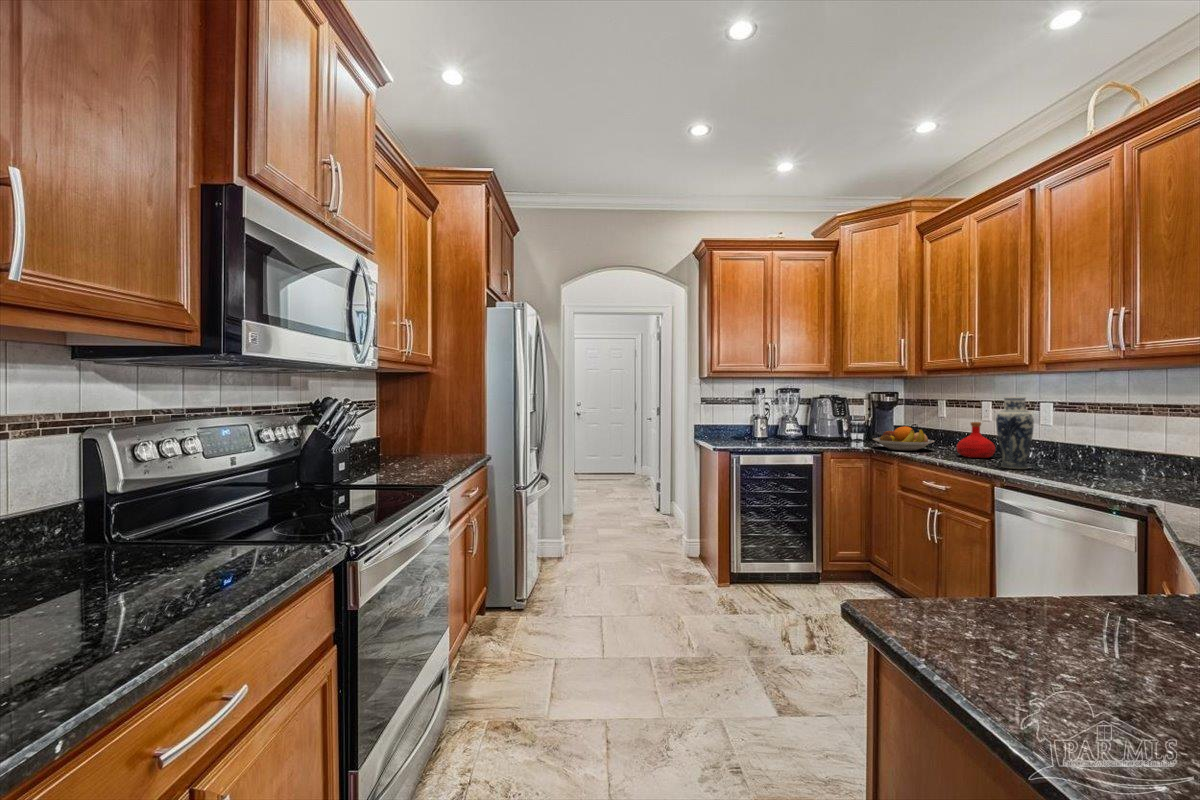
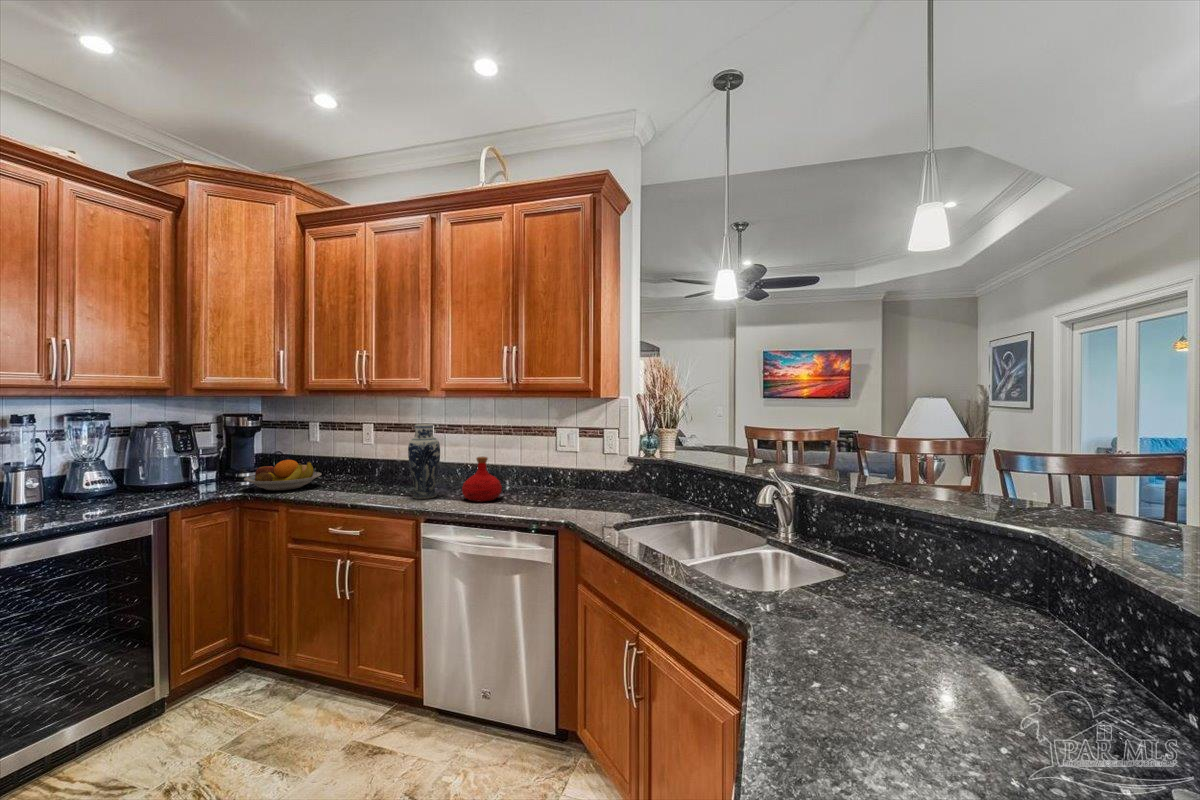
bottle: present [957,422,995,458] -> present [462,457,502,502]

